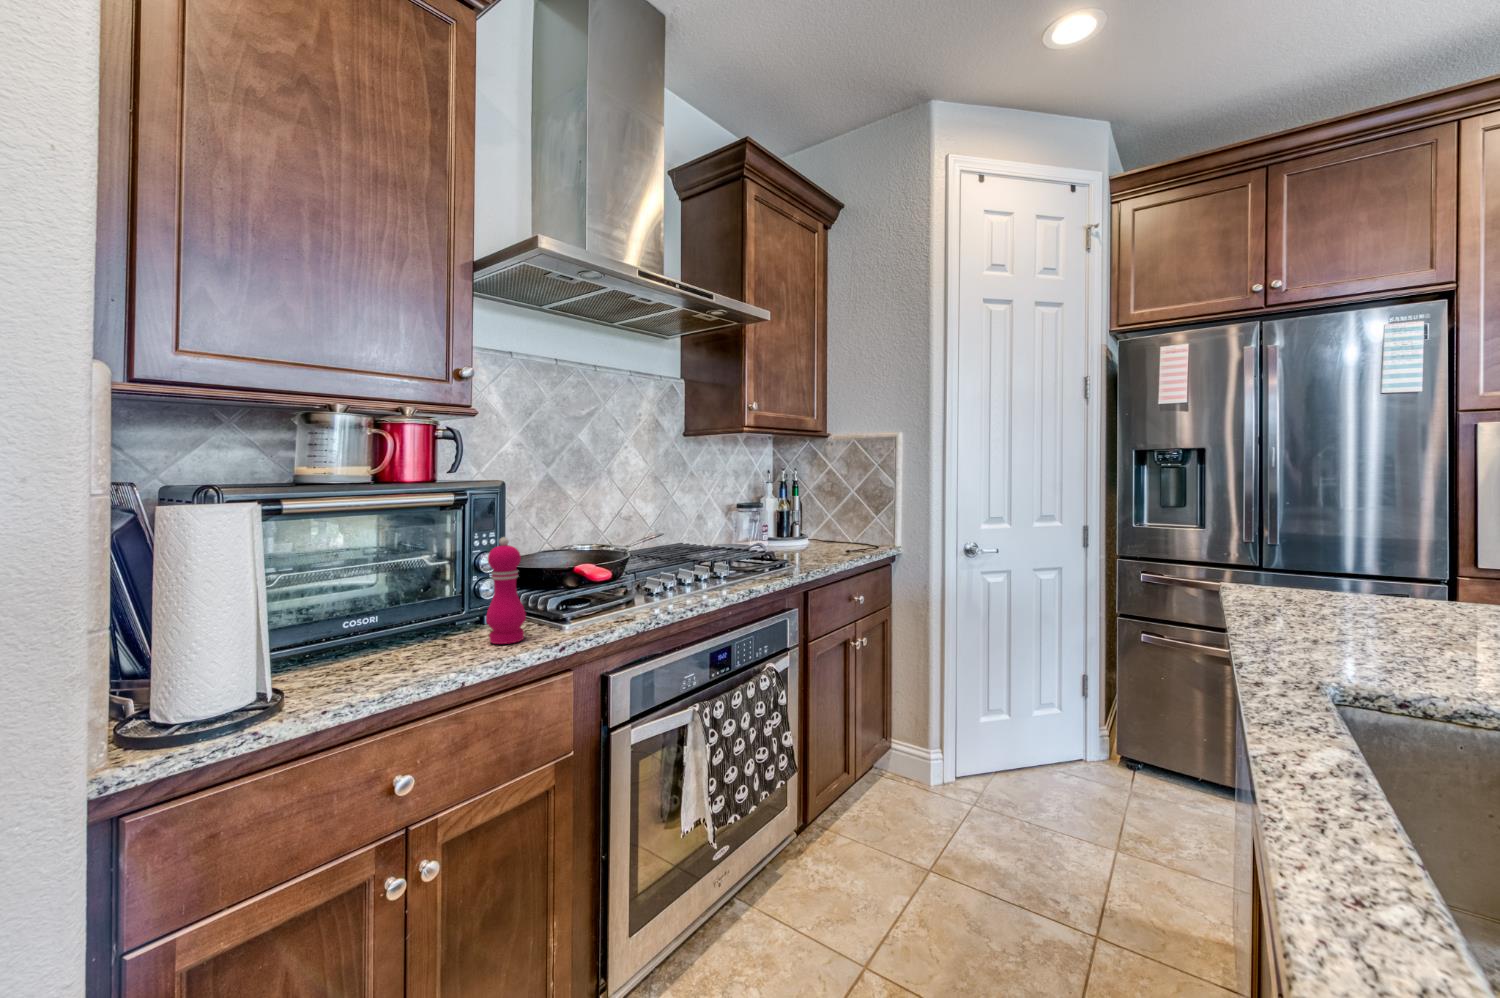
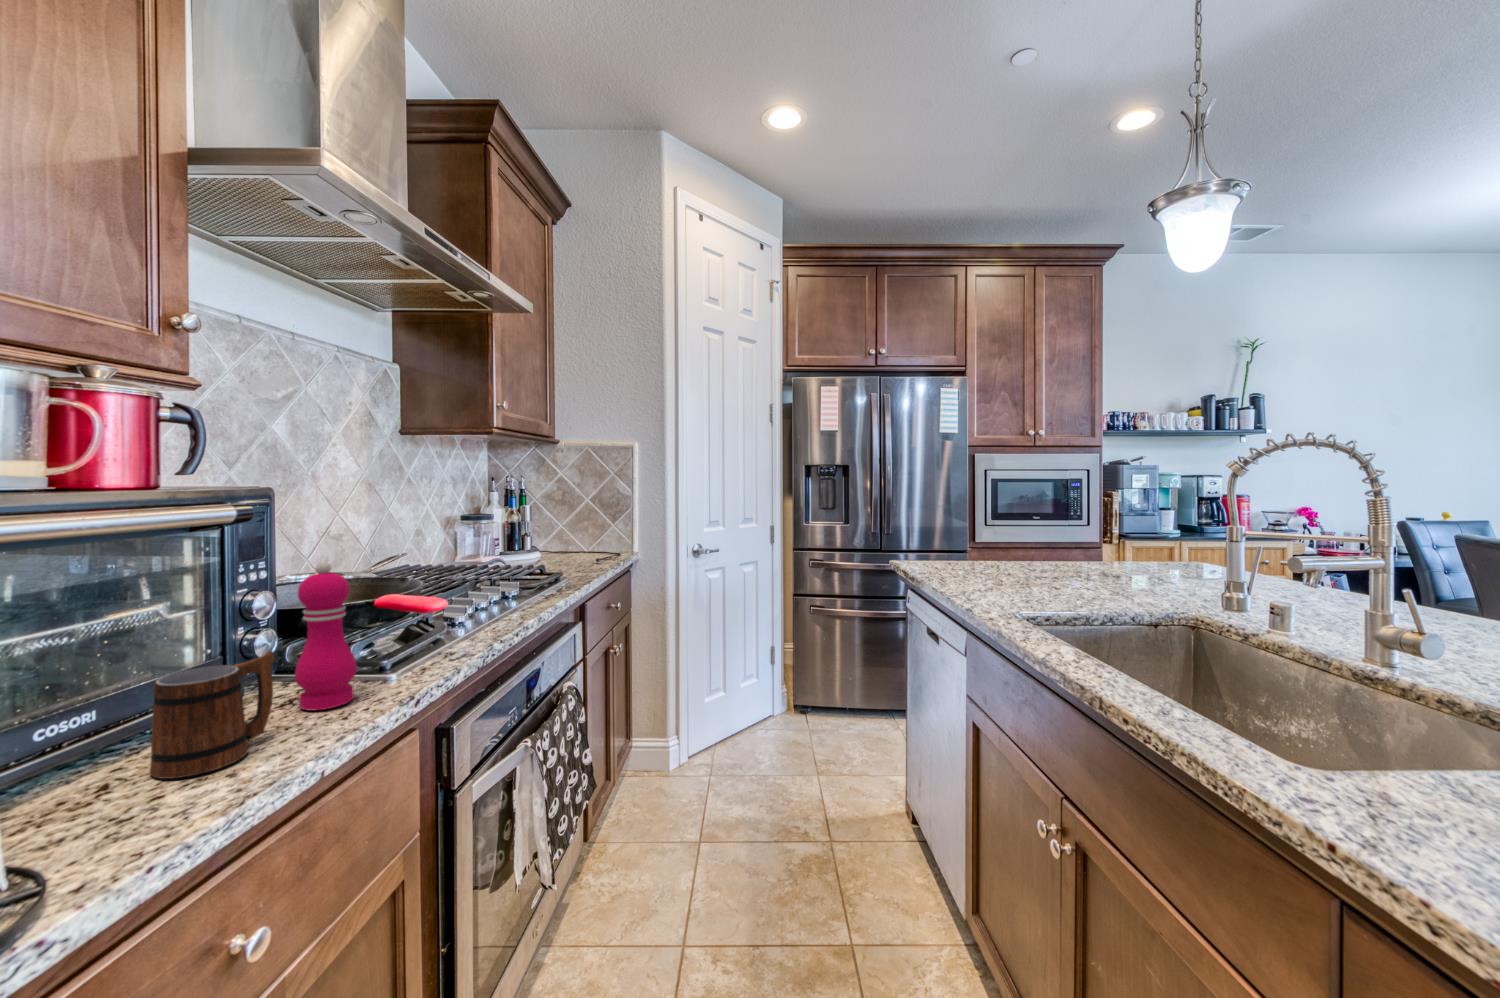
mug: none [383,596,458,669] -> present [150,651,275,779]

